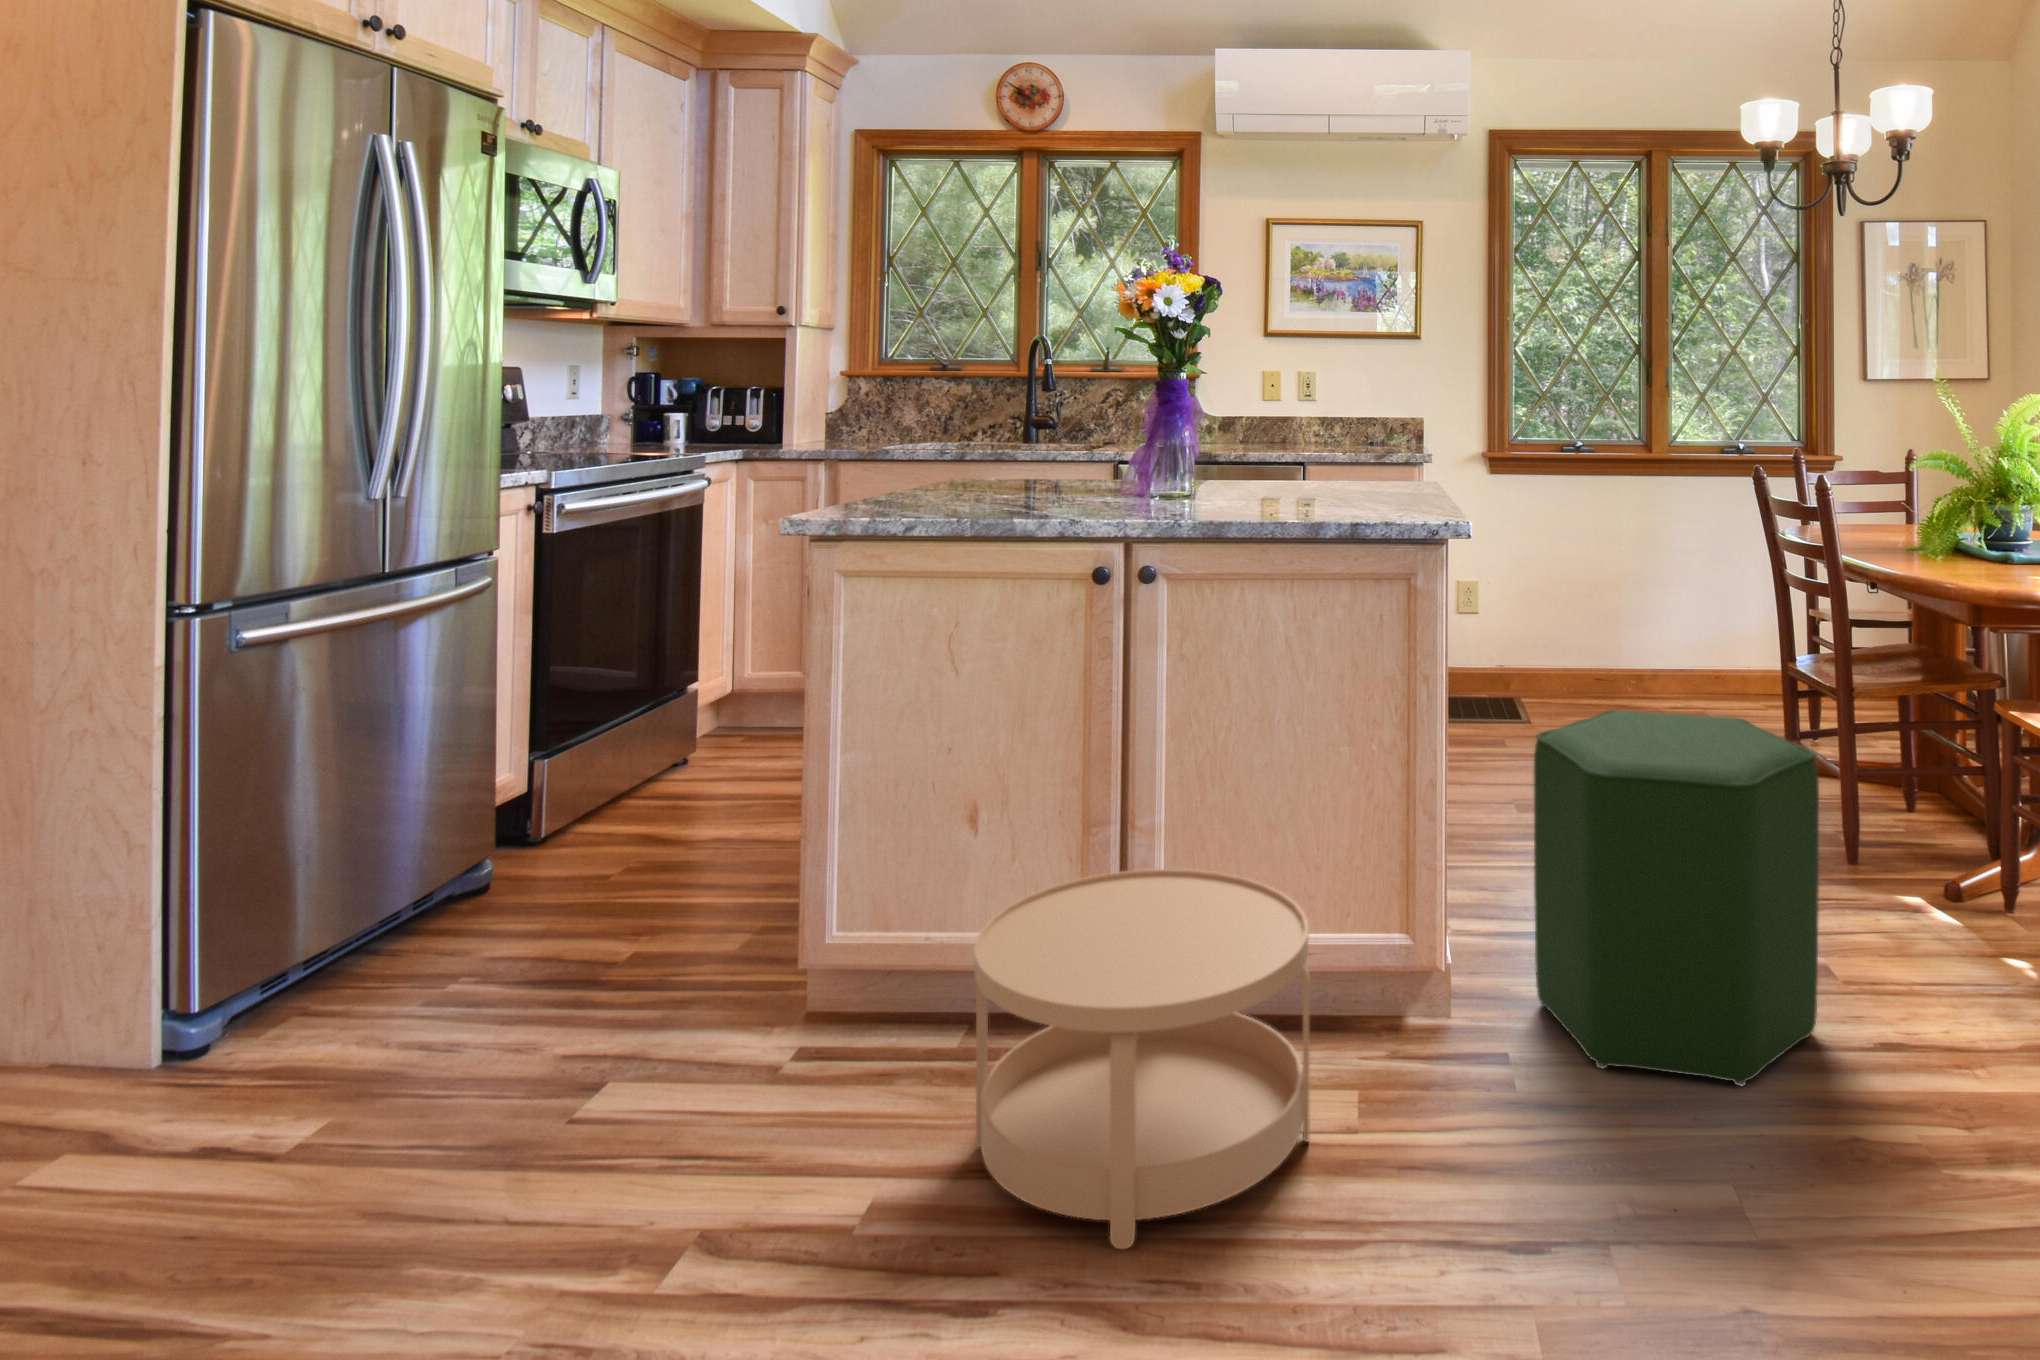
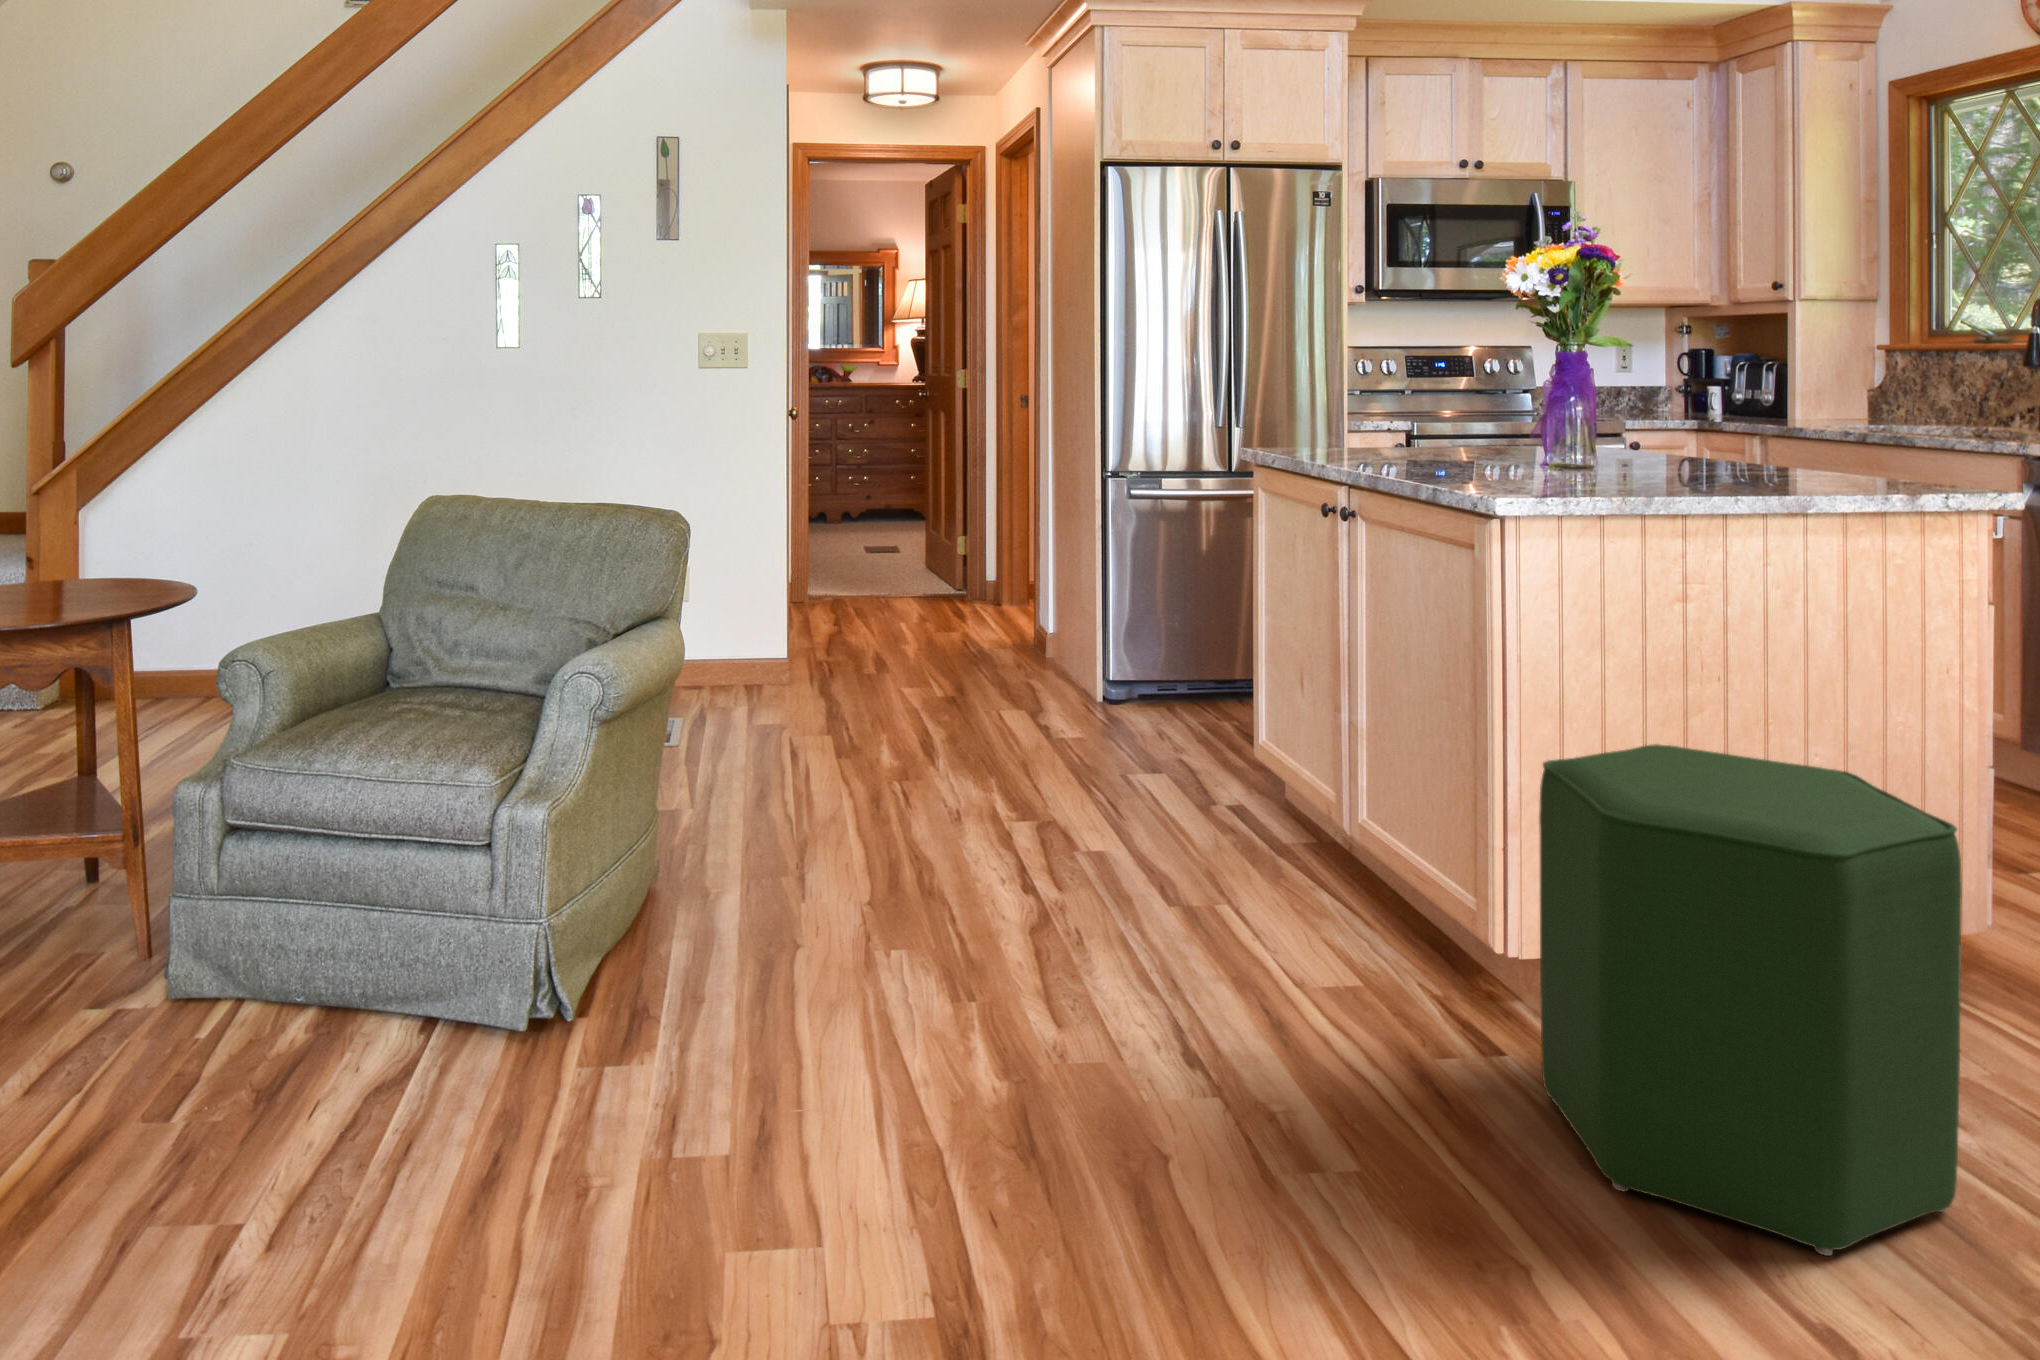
side table: present [974,869,1310,1249] -> none [1097,719,1357,969]

